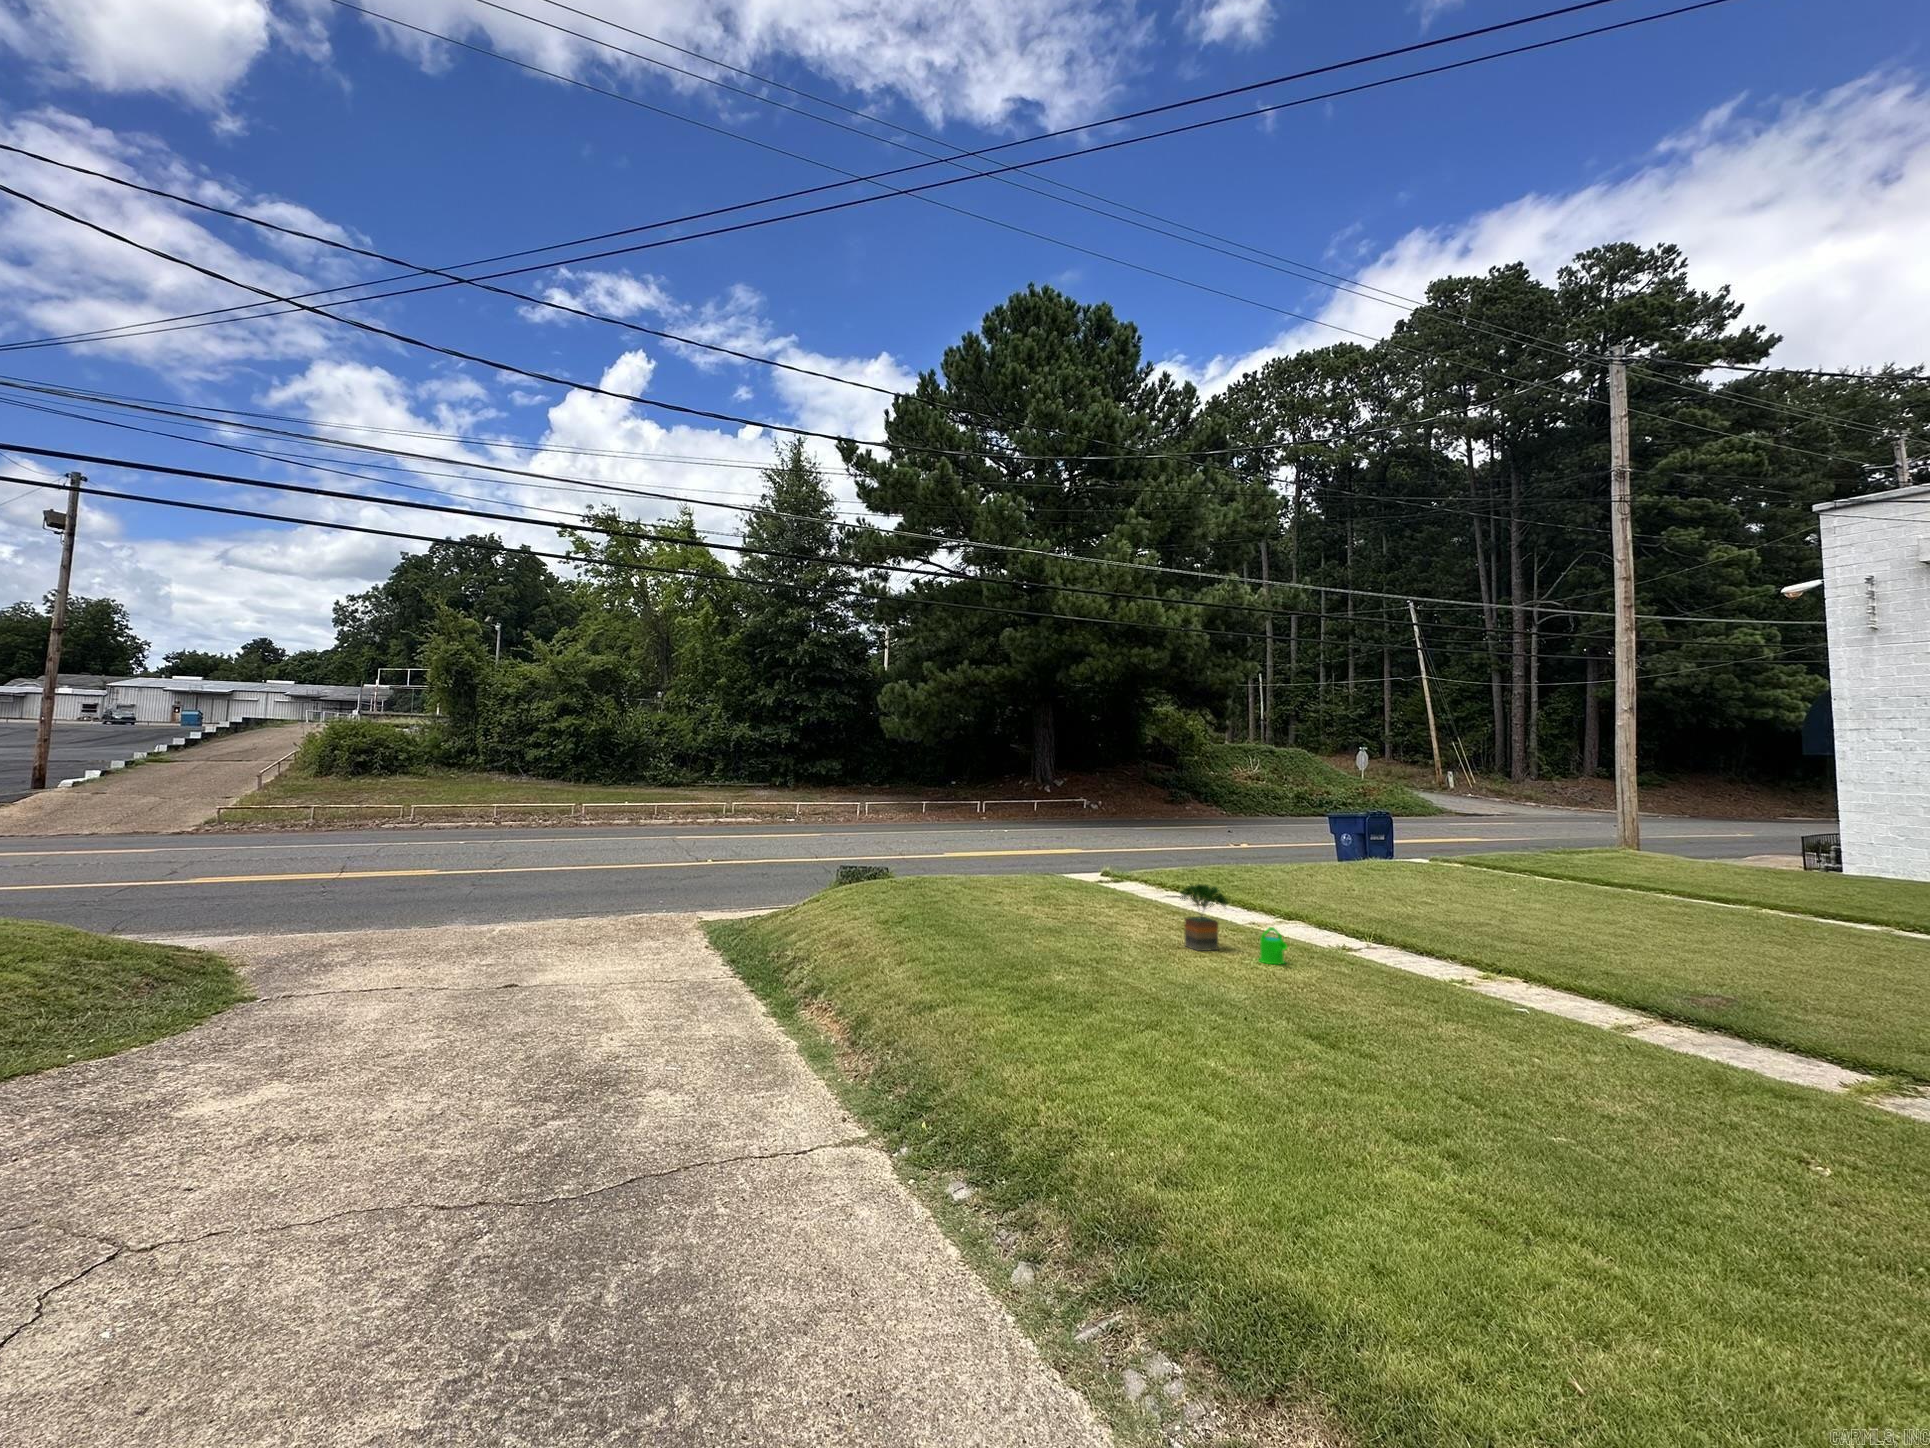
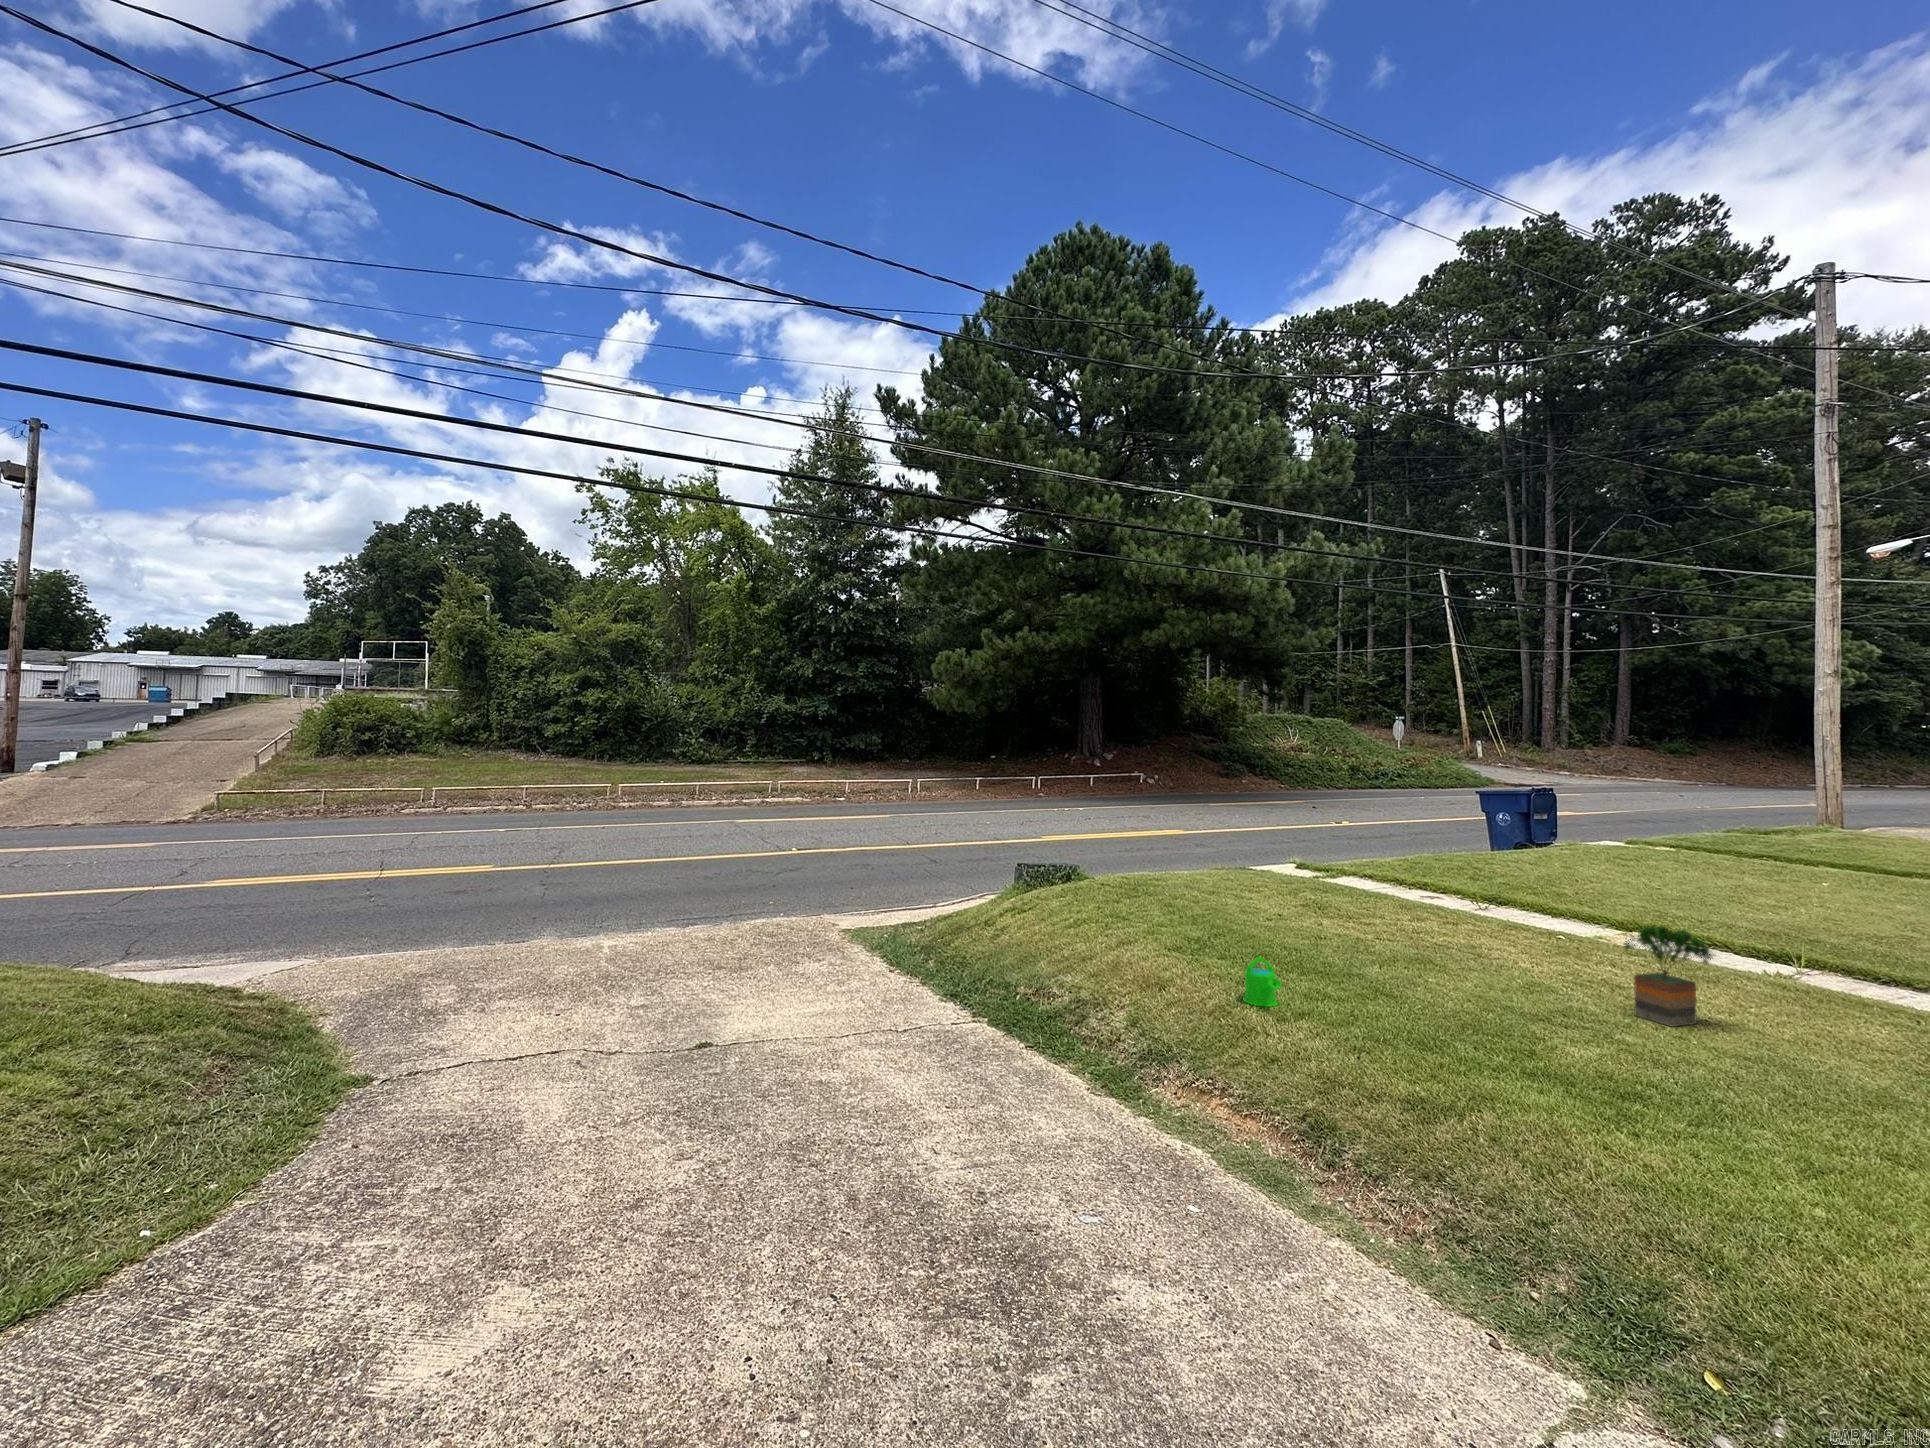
watering can: present [1258,927,1287,964] -> present [1243,957,1282,1007]

